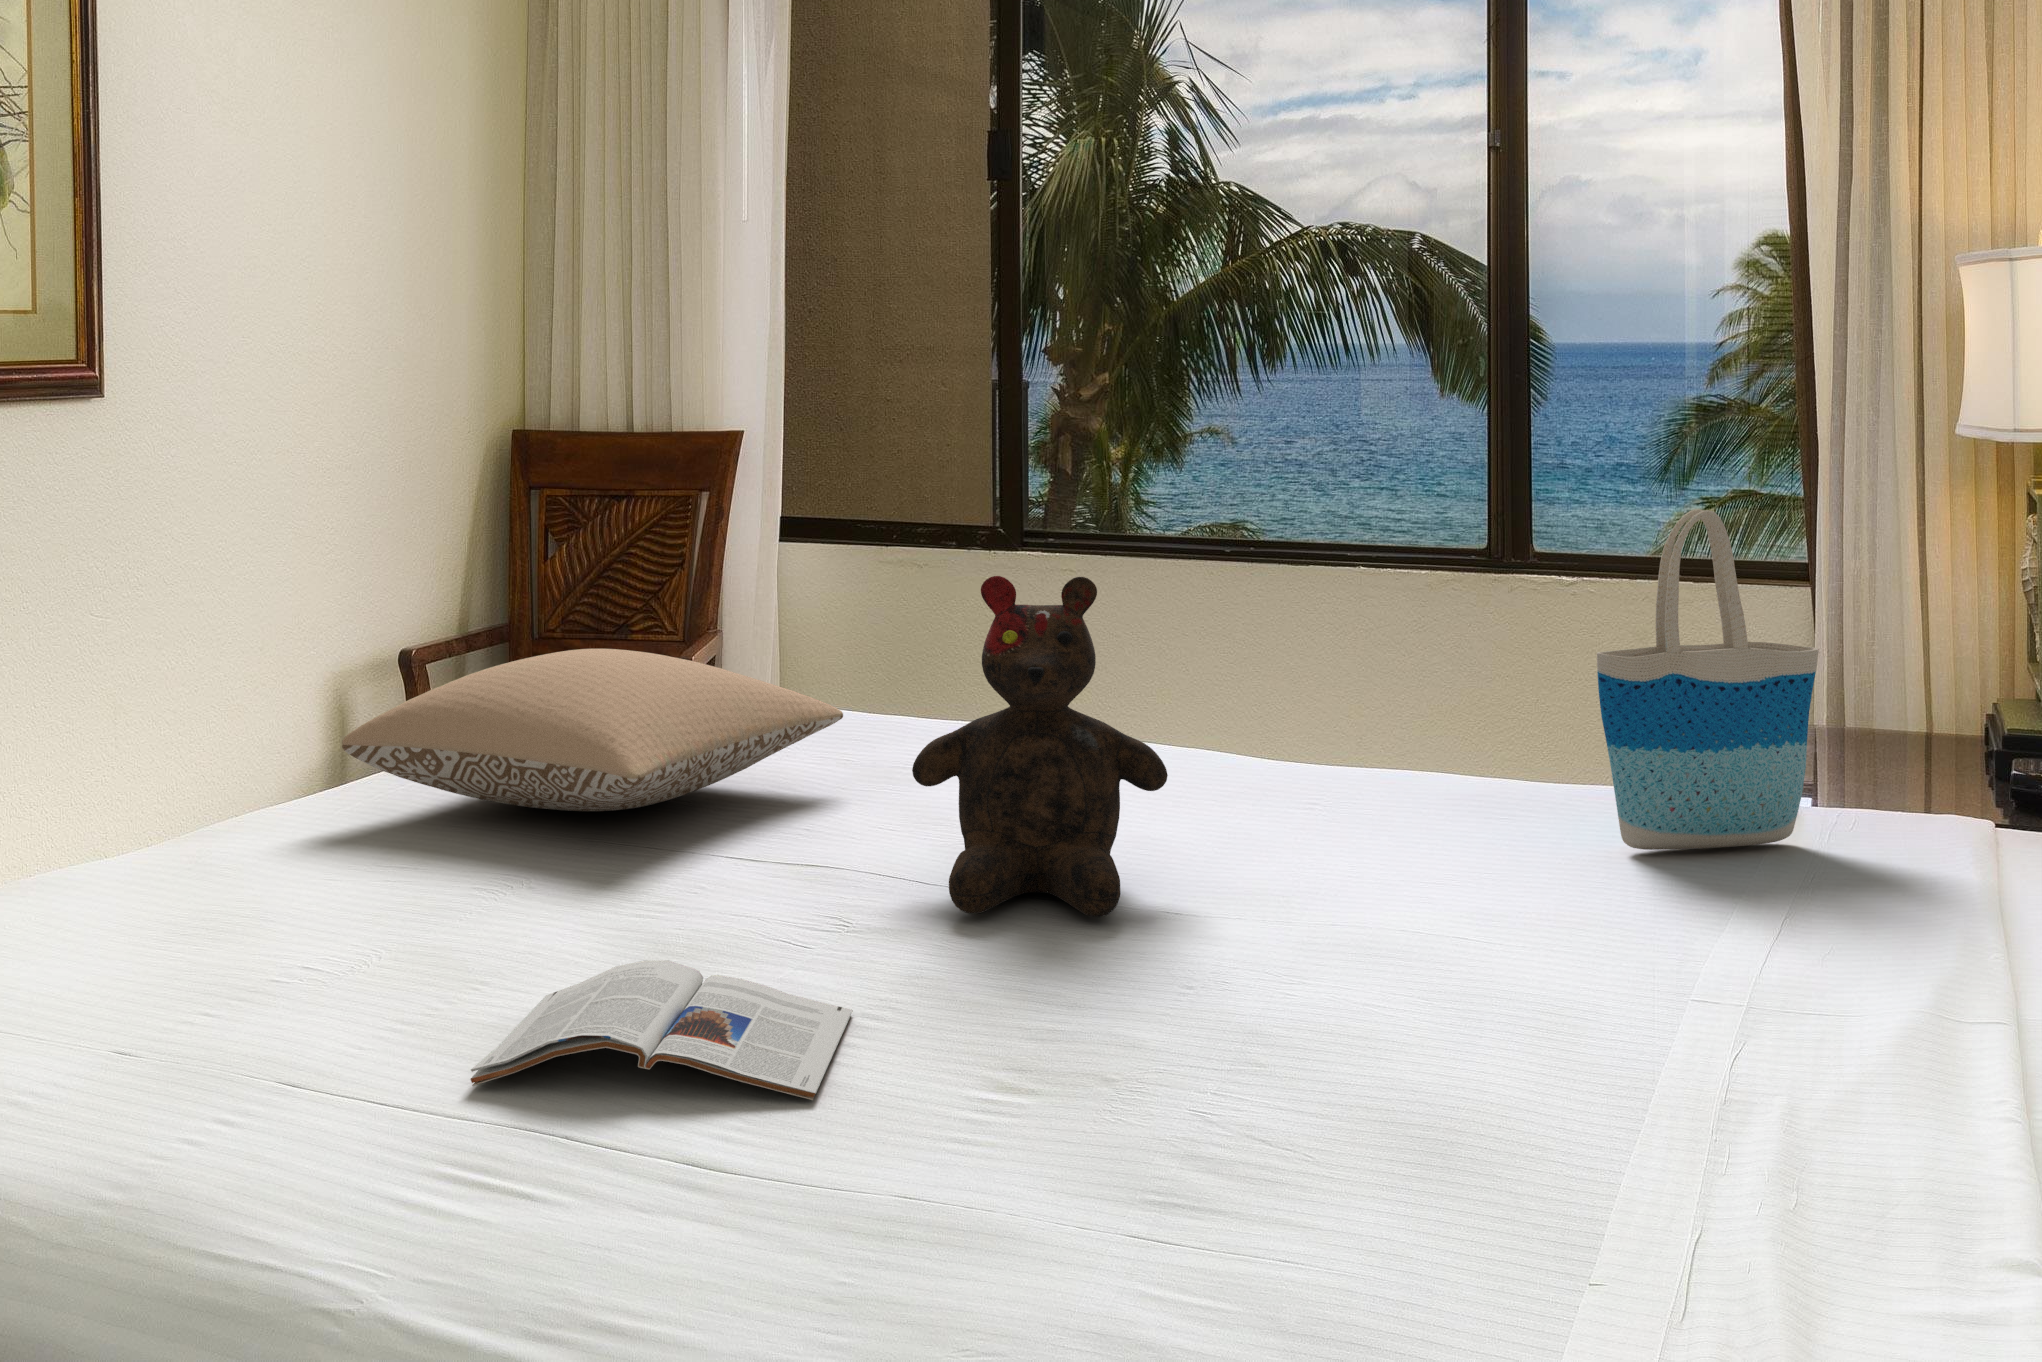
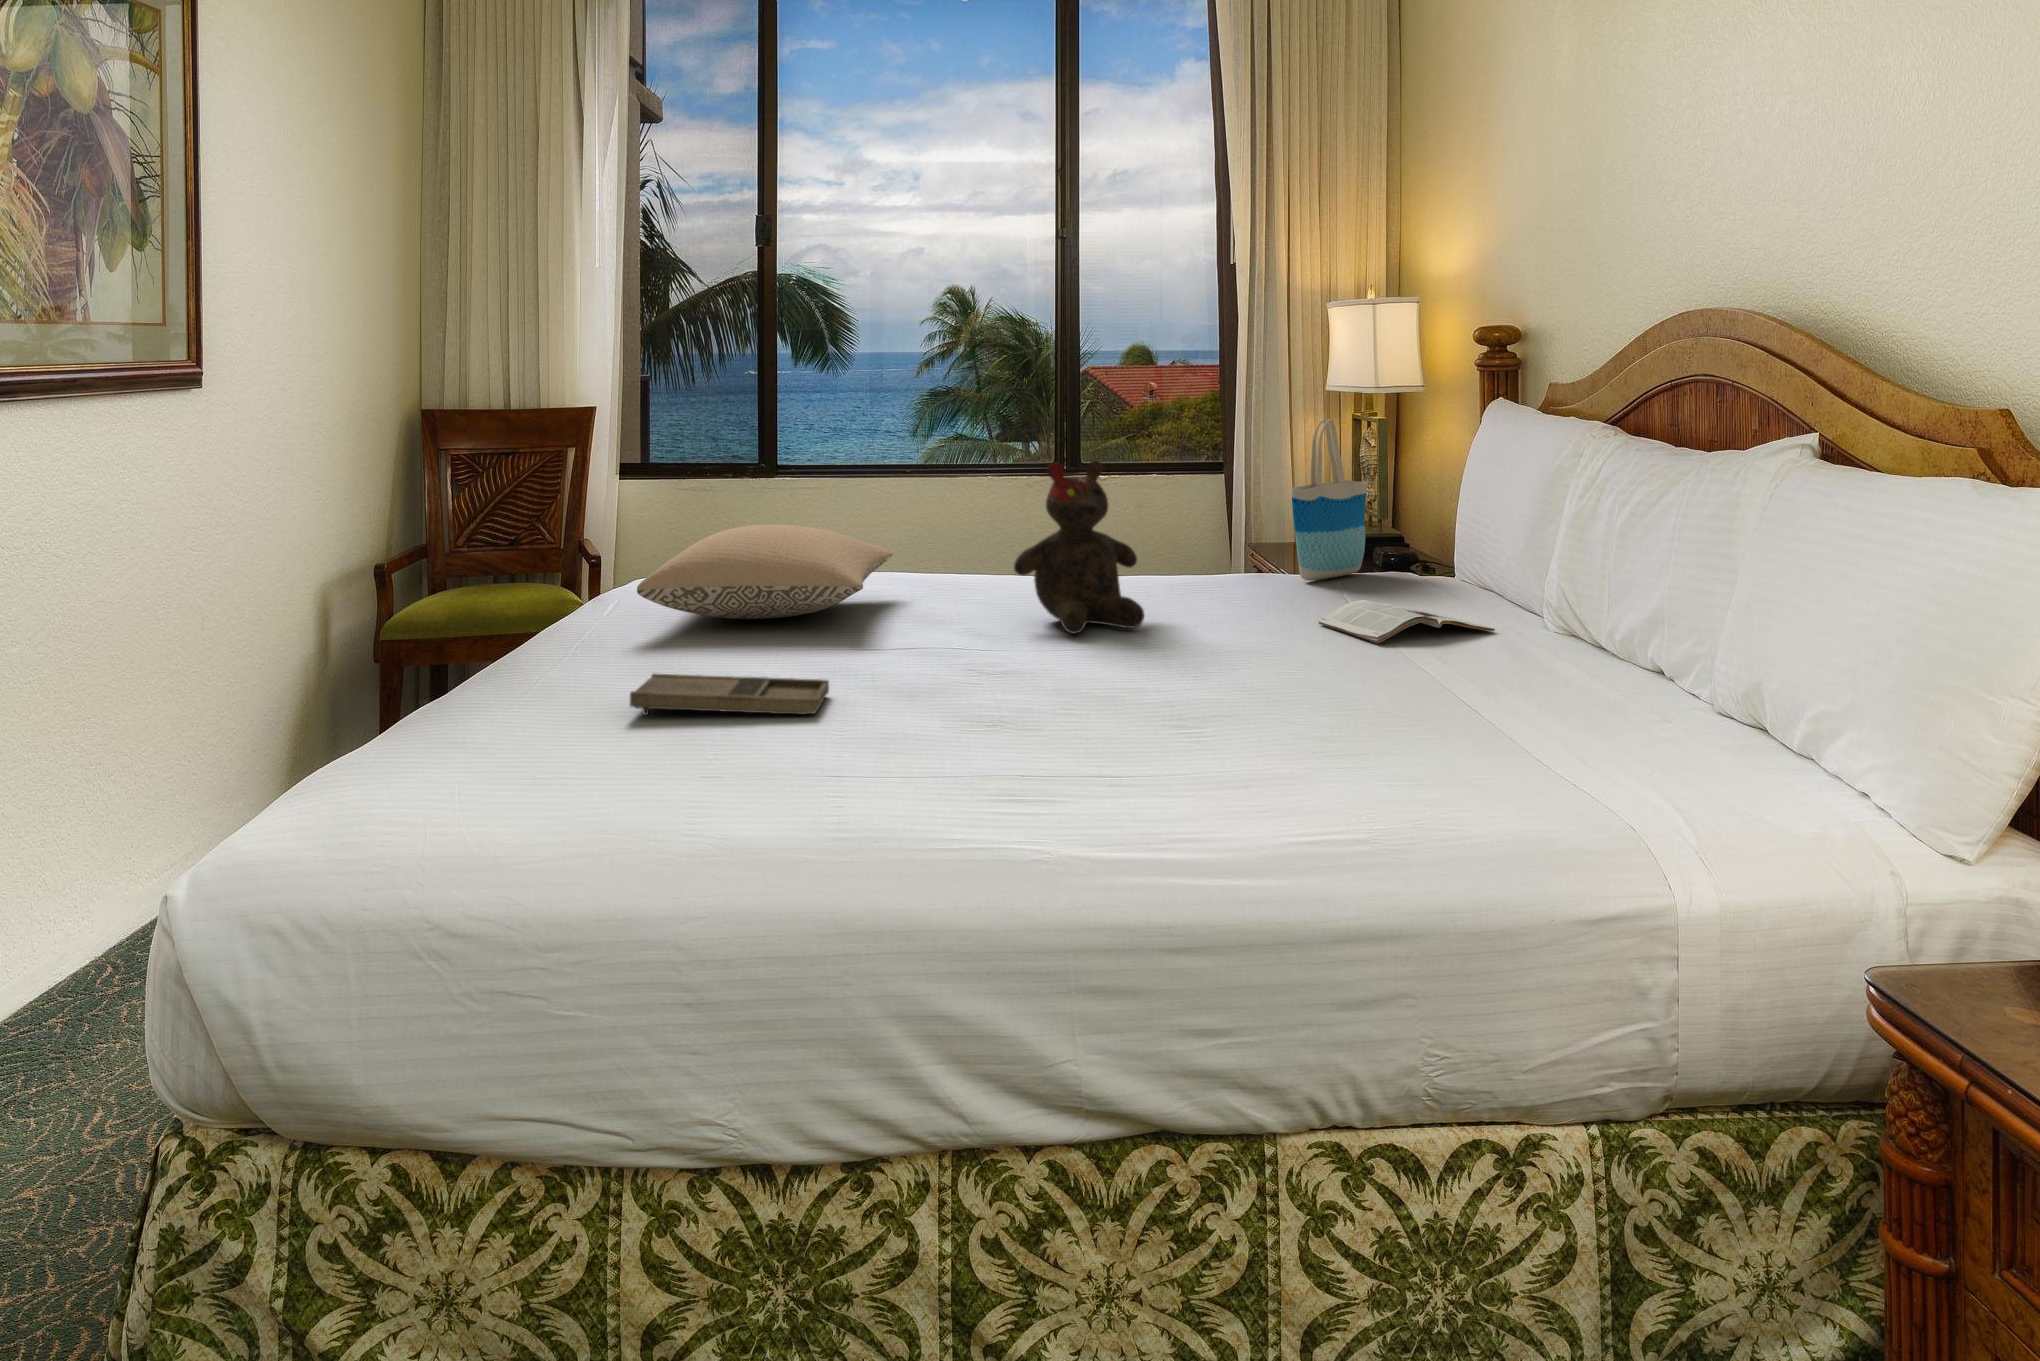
tray: none [38,900,371,1018] -> present [630,674,829,715]
magazine: present [471,960,853,1100] -> present [1318,600,1495,643]

